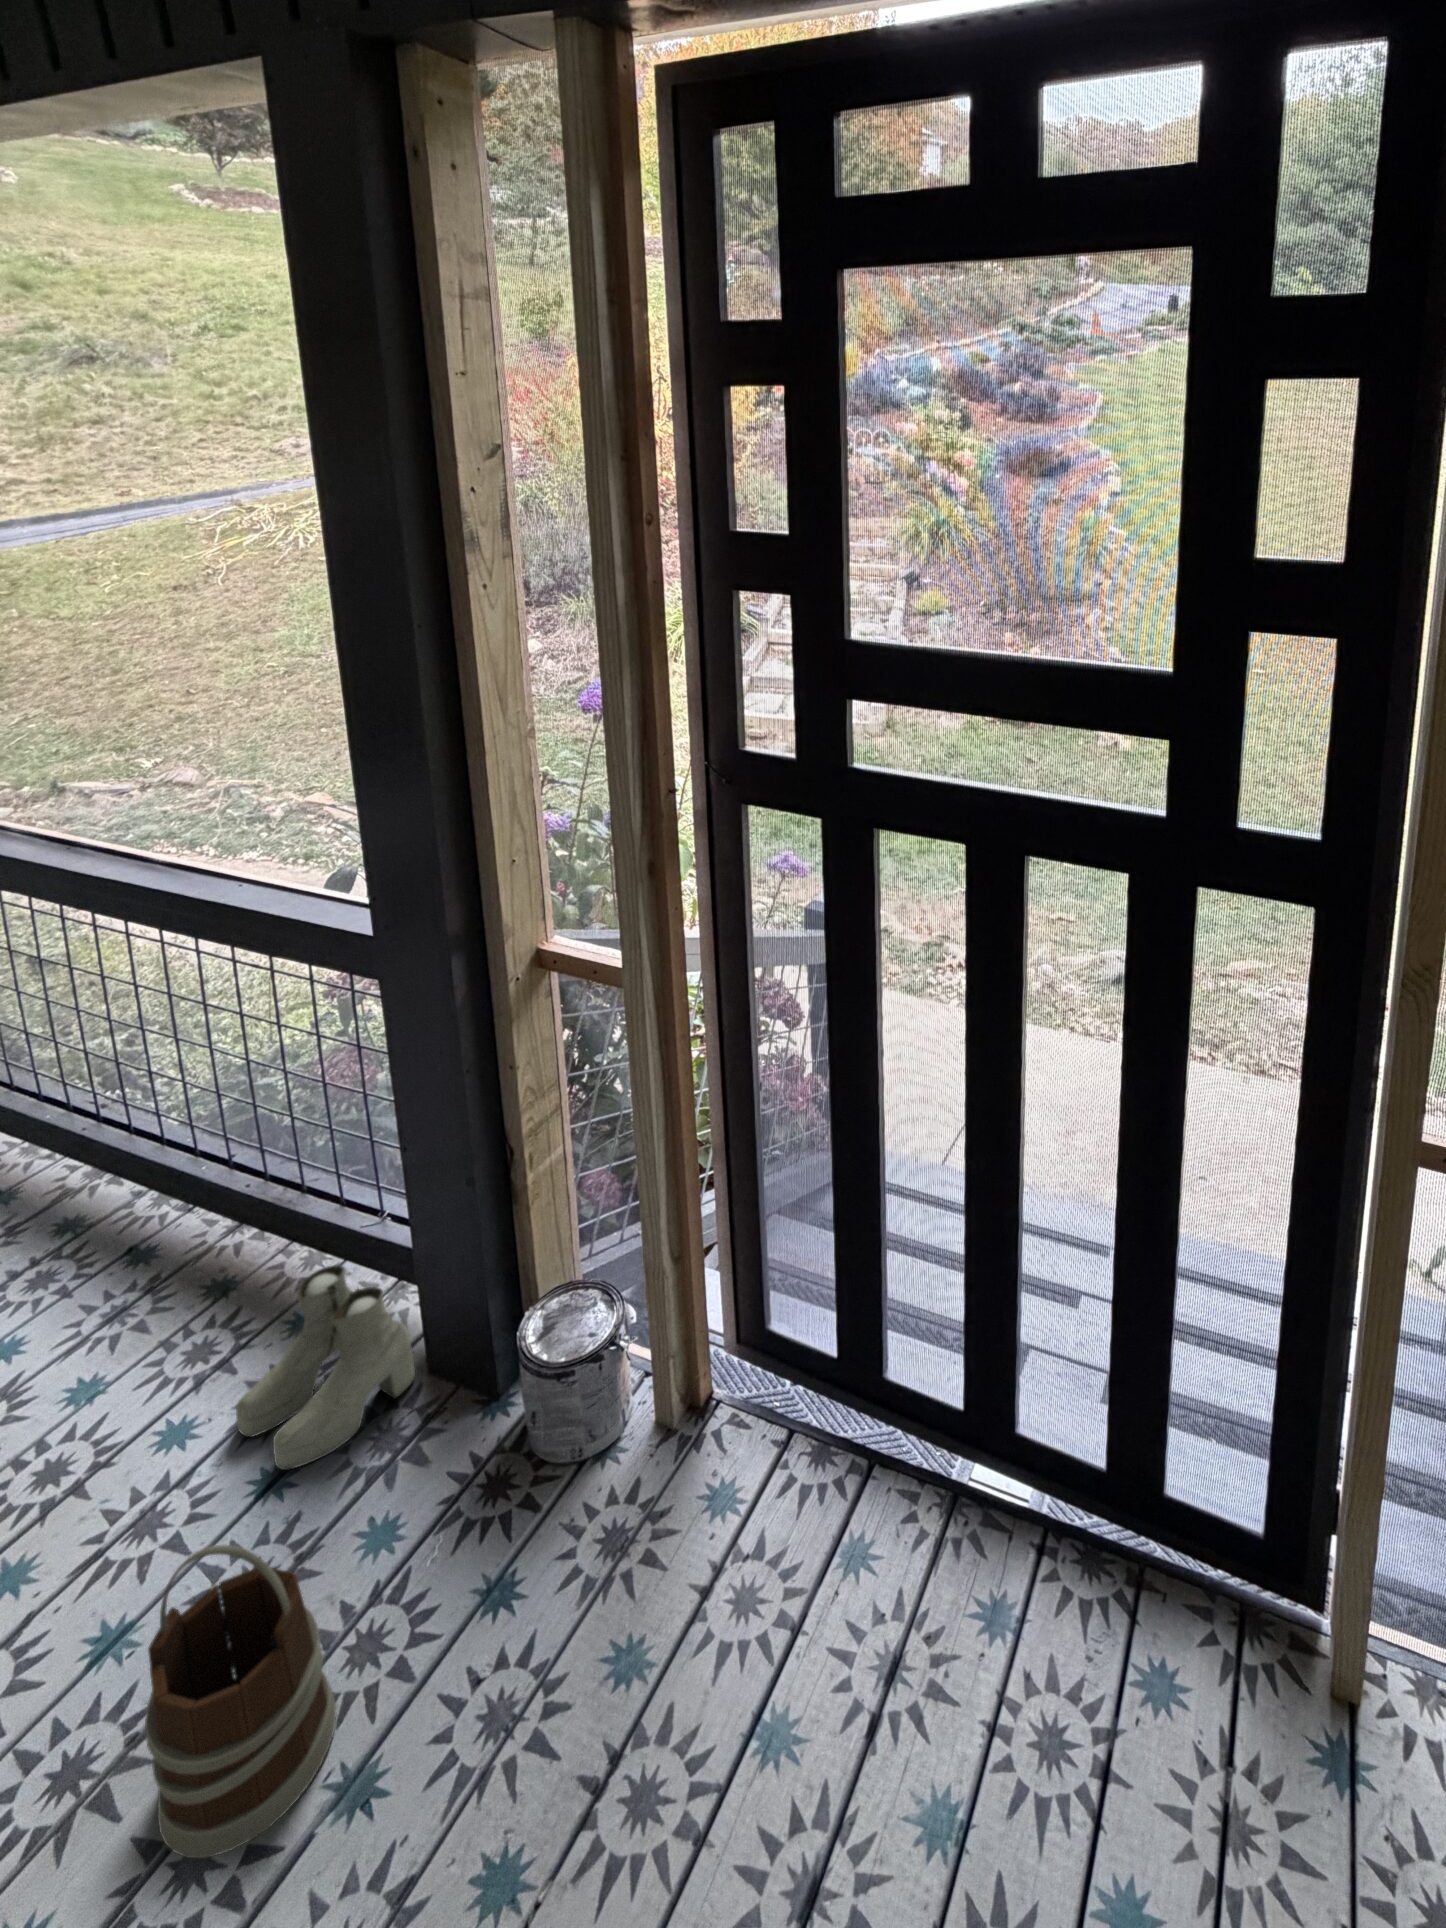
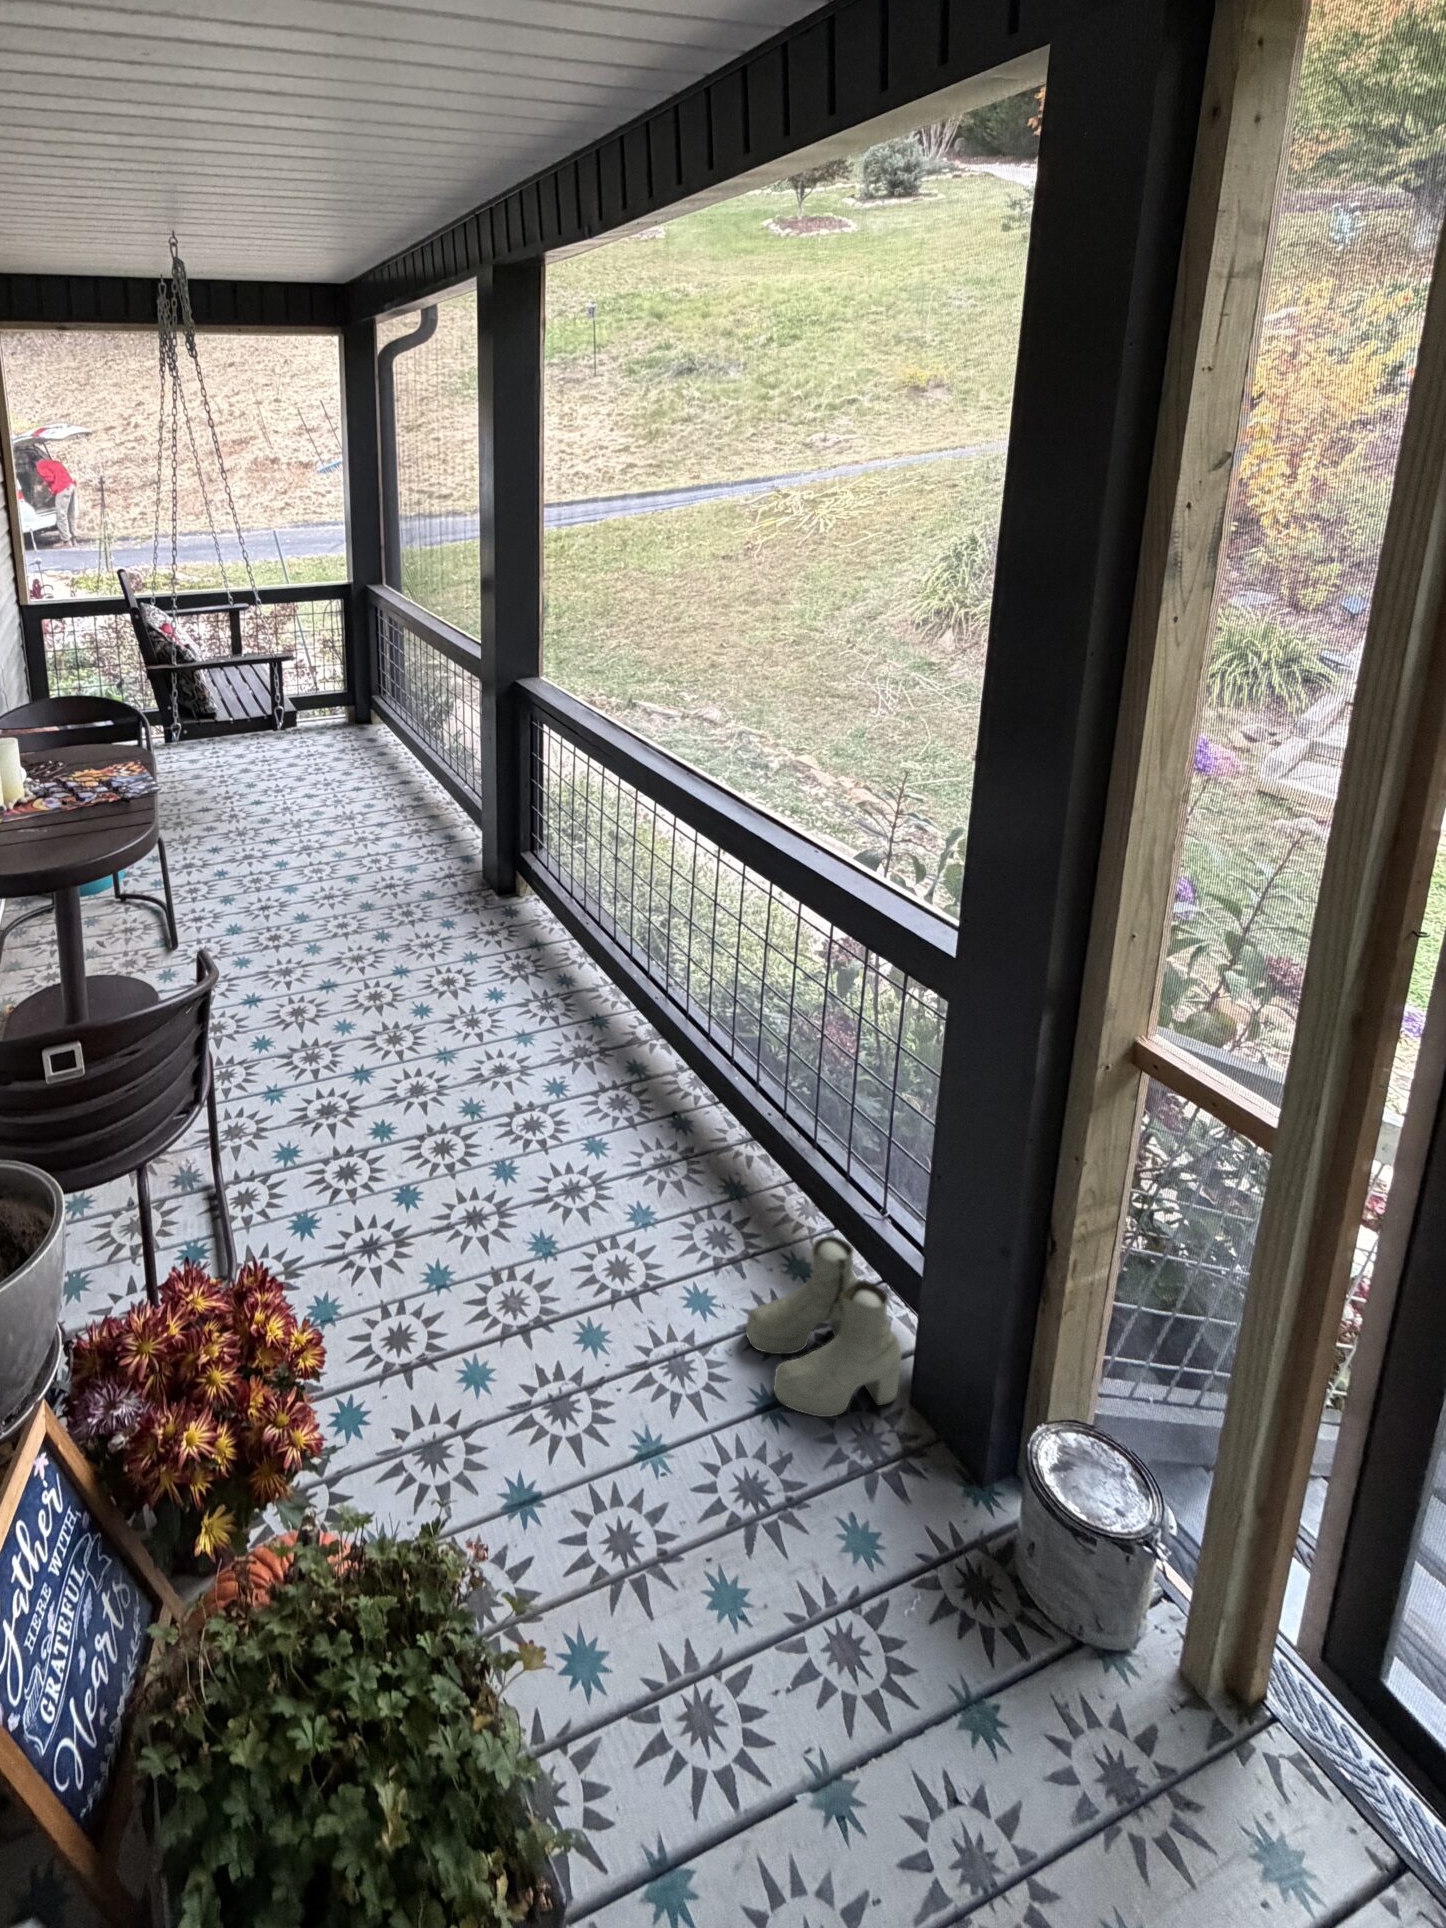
wooden bucket: present [145,1545,336,1858] -> none [677,1461,822,1755]

